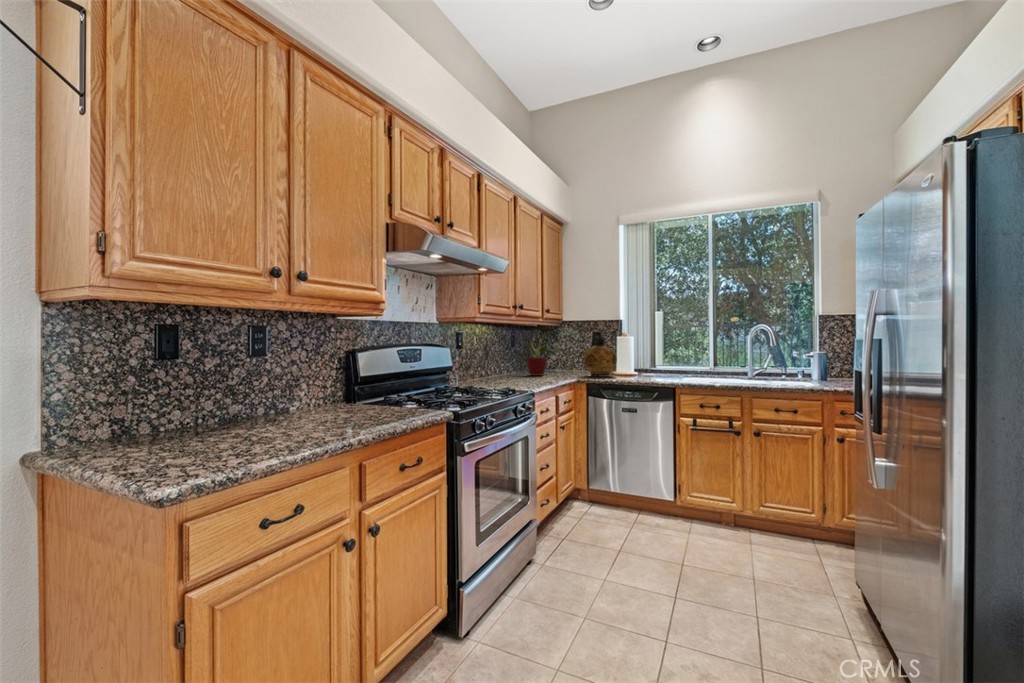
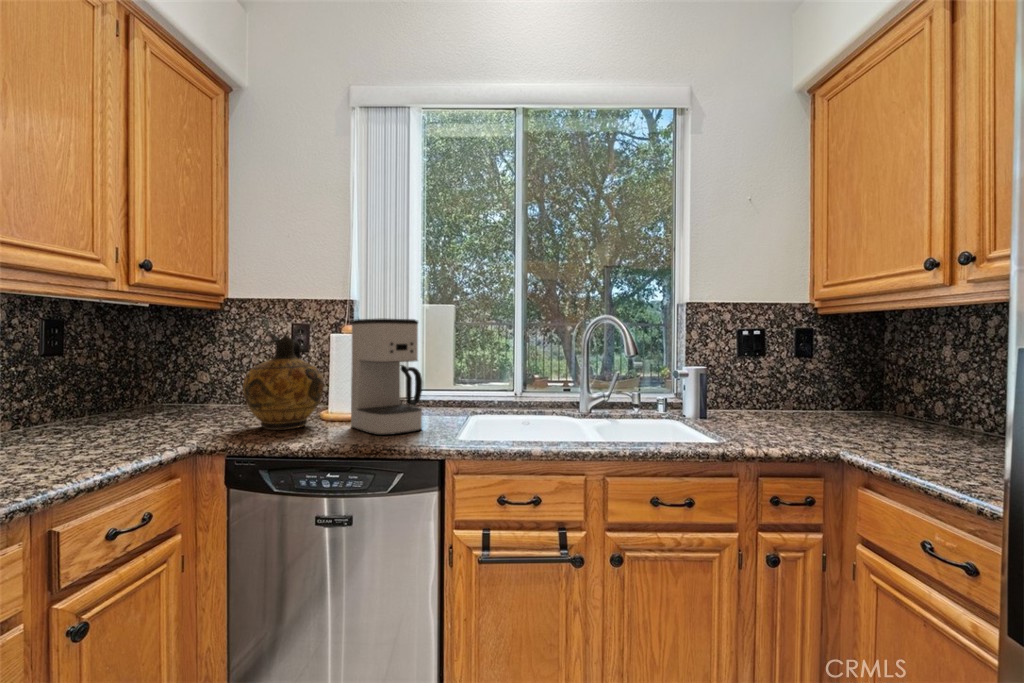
coffee maker: none [630,328,663,378] -> present [351,319,422,435]
potted plant: present [526,330,548,376] -> none [66,317,165,435]

